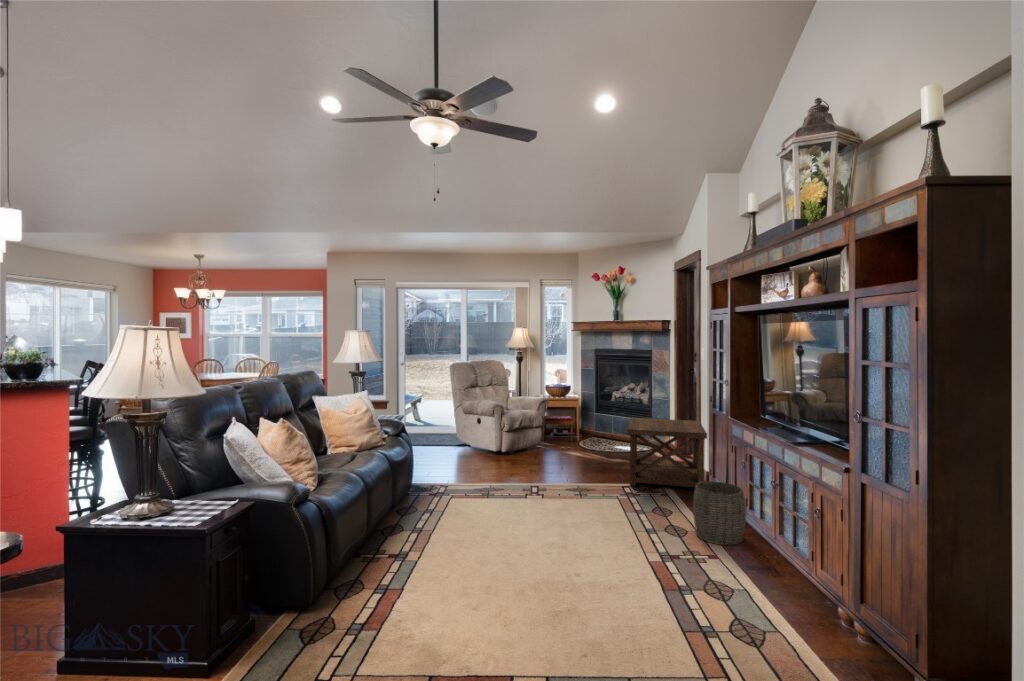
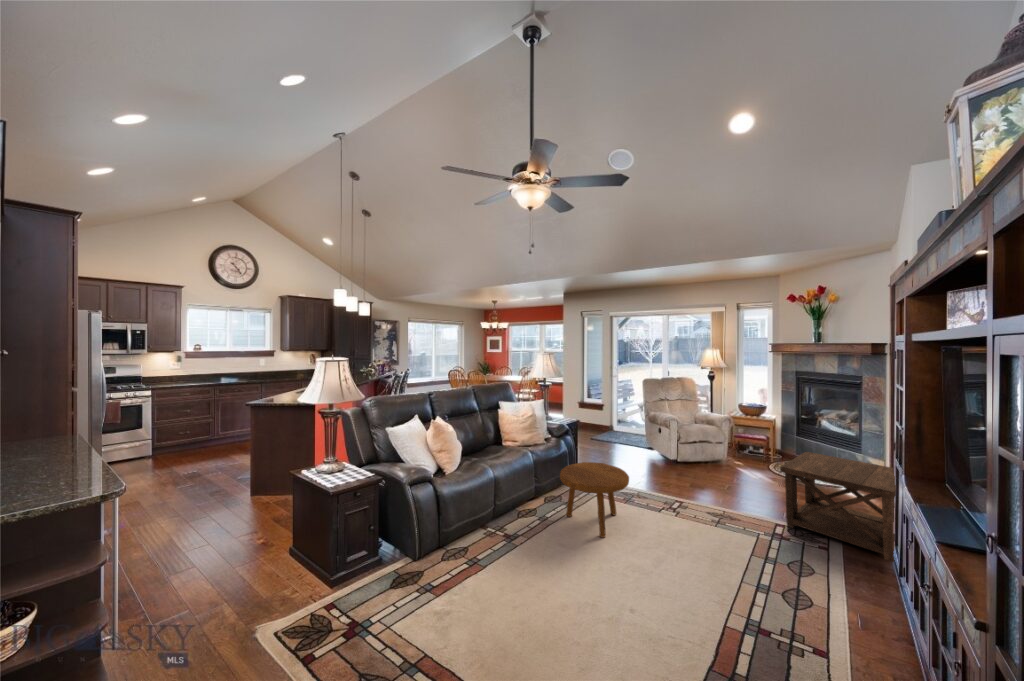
footstool: none [428,452,513,535] -> present [560,462,629,538]
woven basket: present [693,481,746,545] -> none [819,555,903,653]

